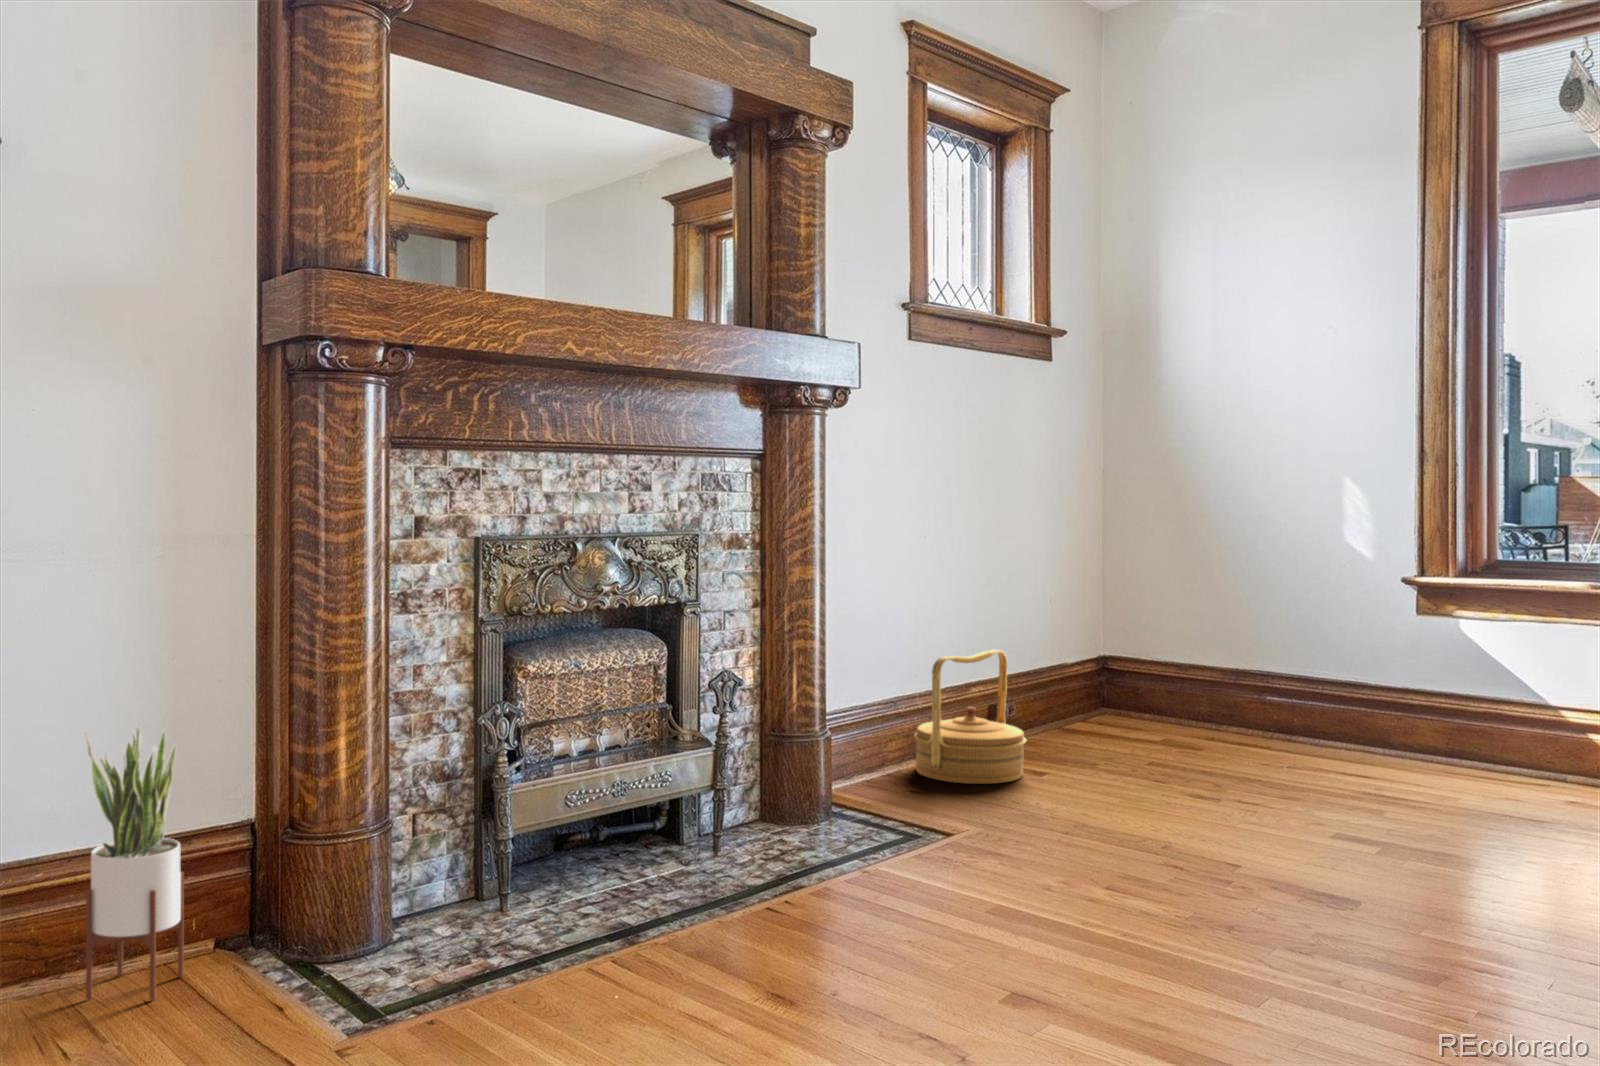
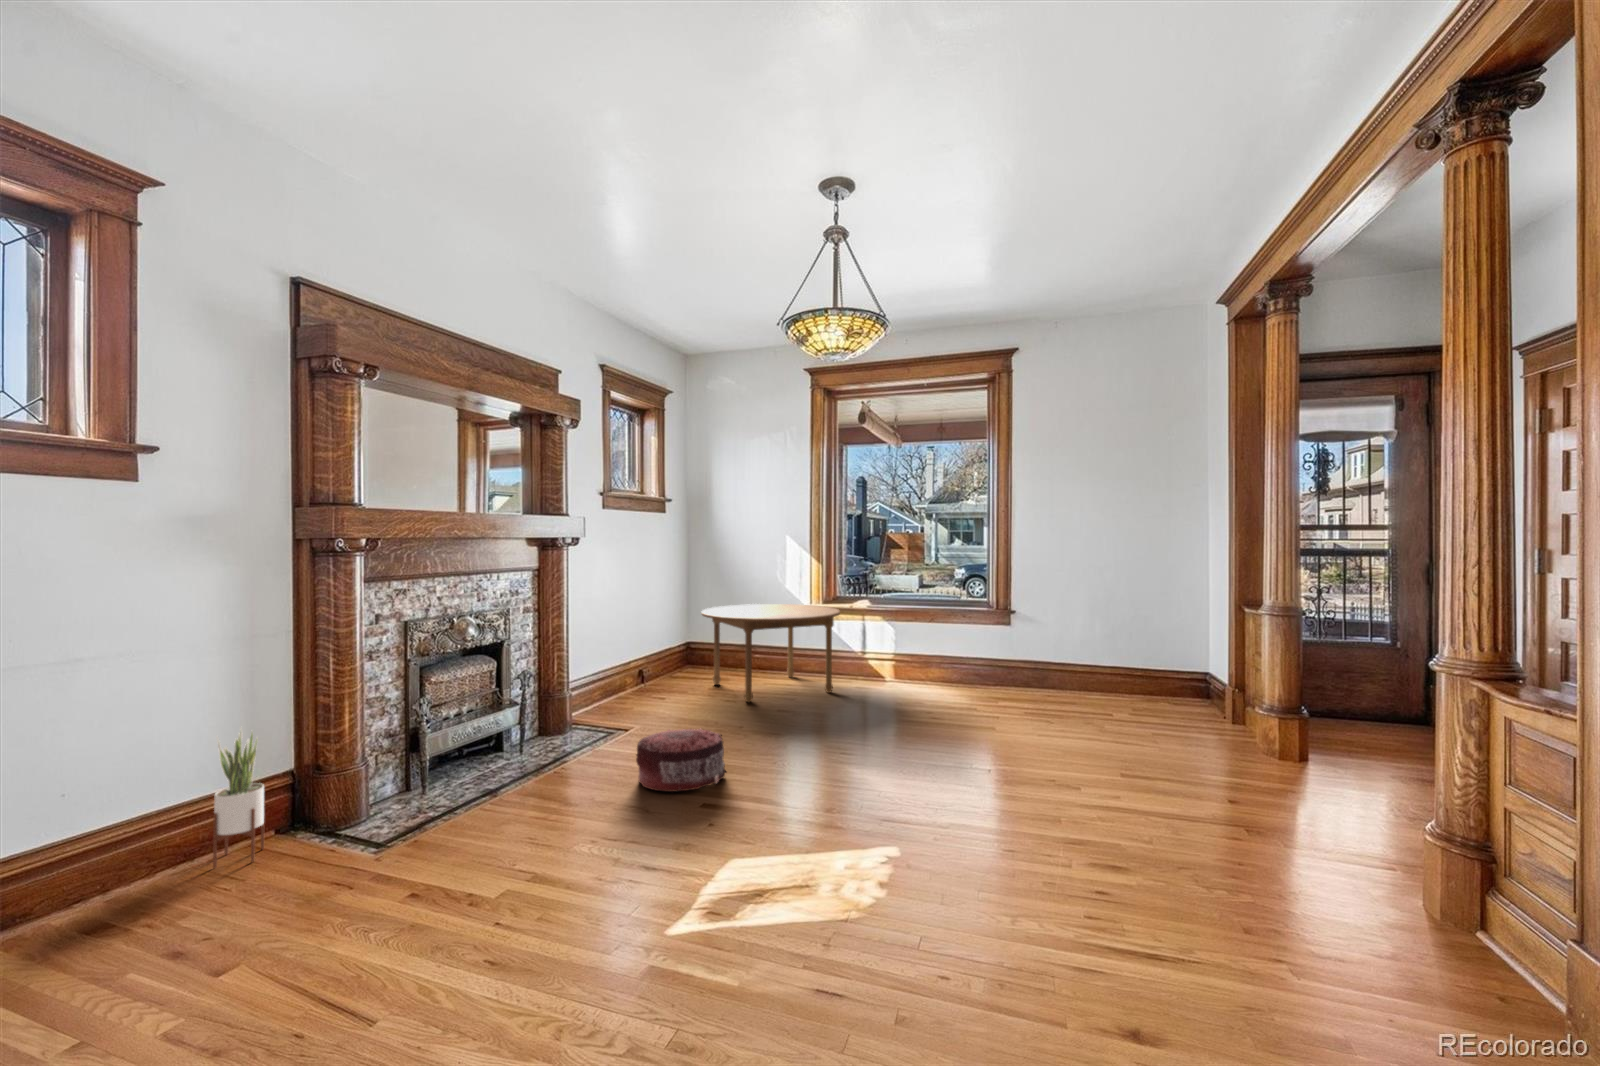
dining table: none [1133,576,1494,802] -> present [701,604,840,702]
woven basket: present [914,649,1026,784] -> none [607,646,658,707]
pouf: none [950,836,1181,998] -> present [636,728,726,792]

